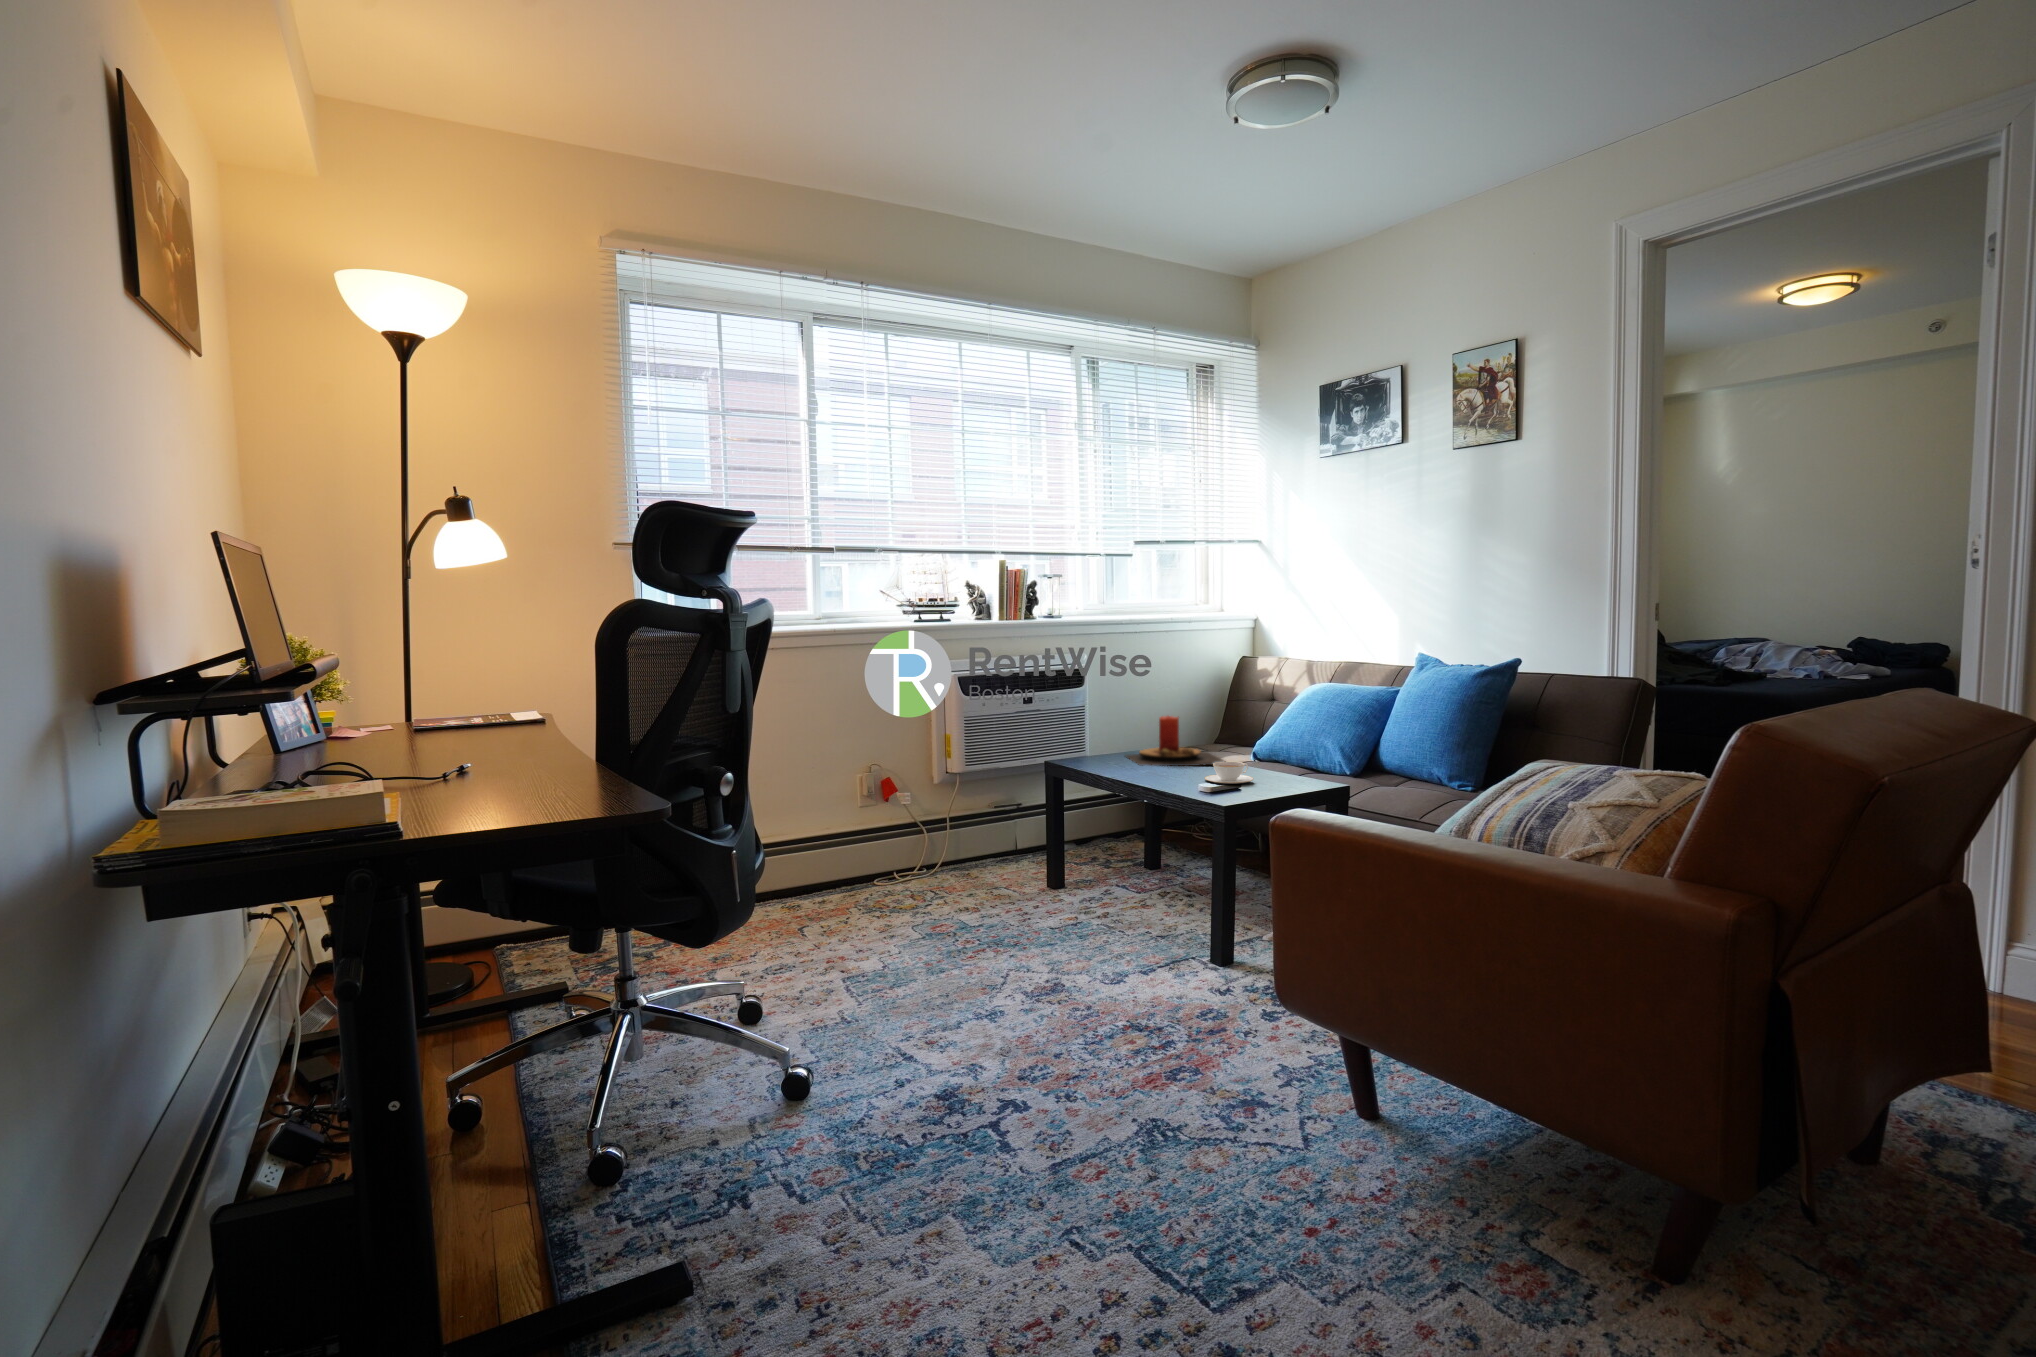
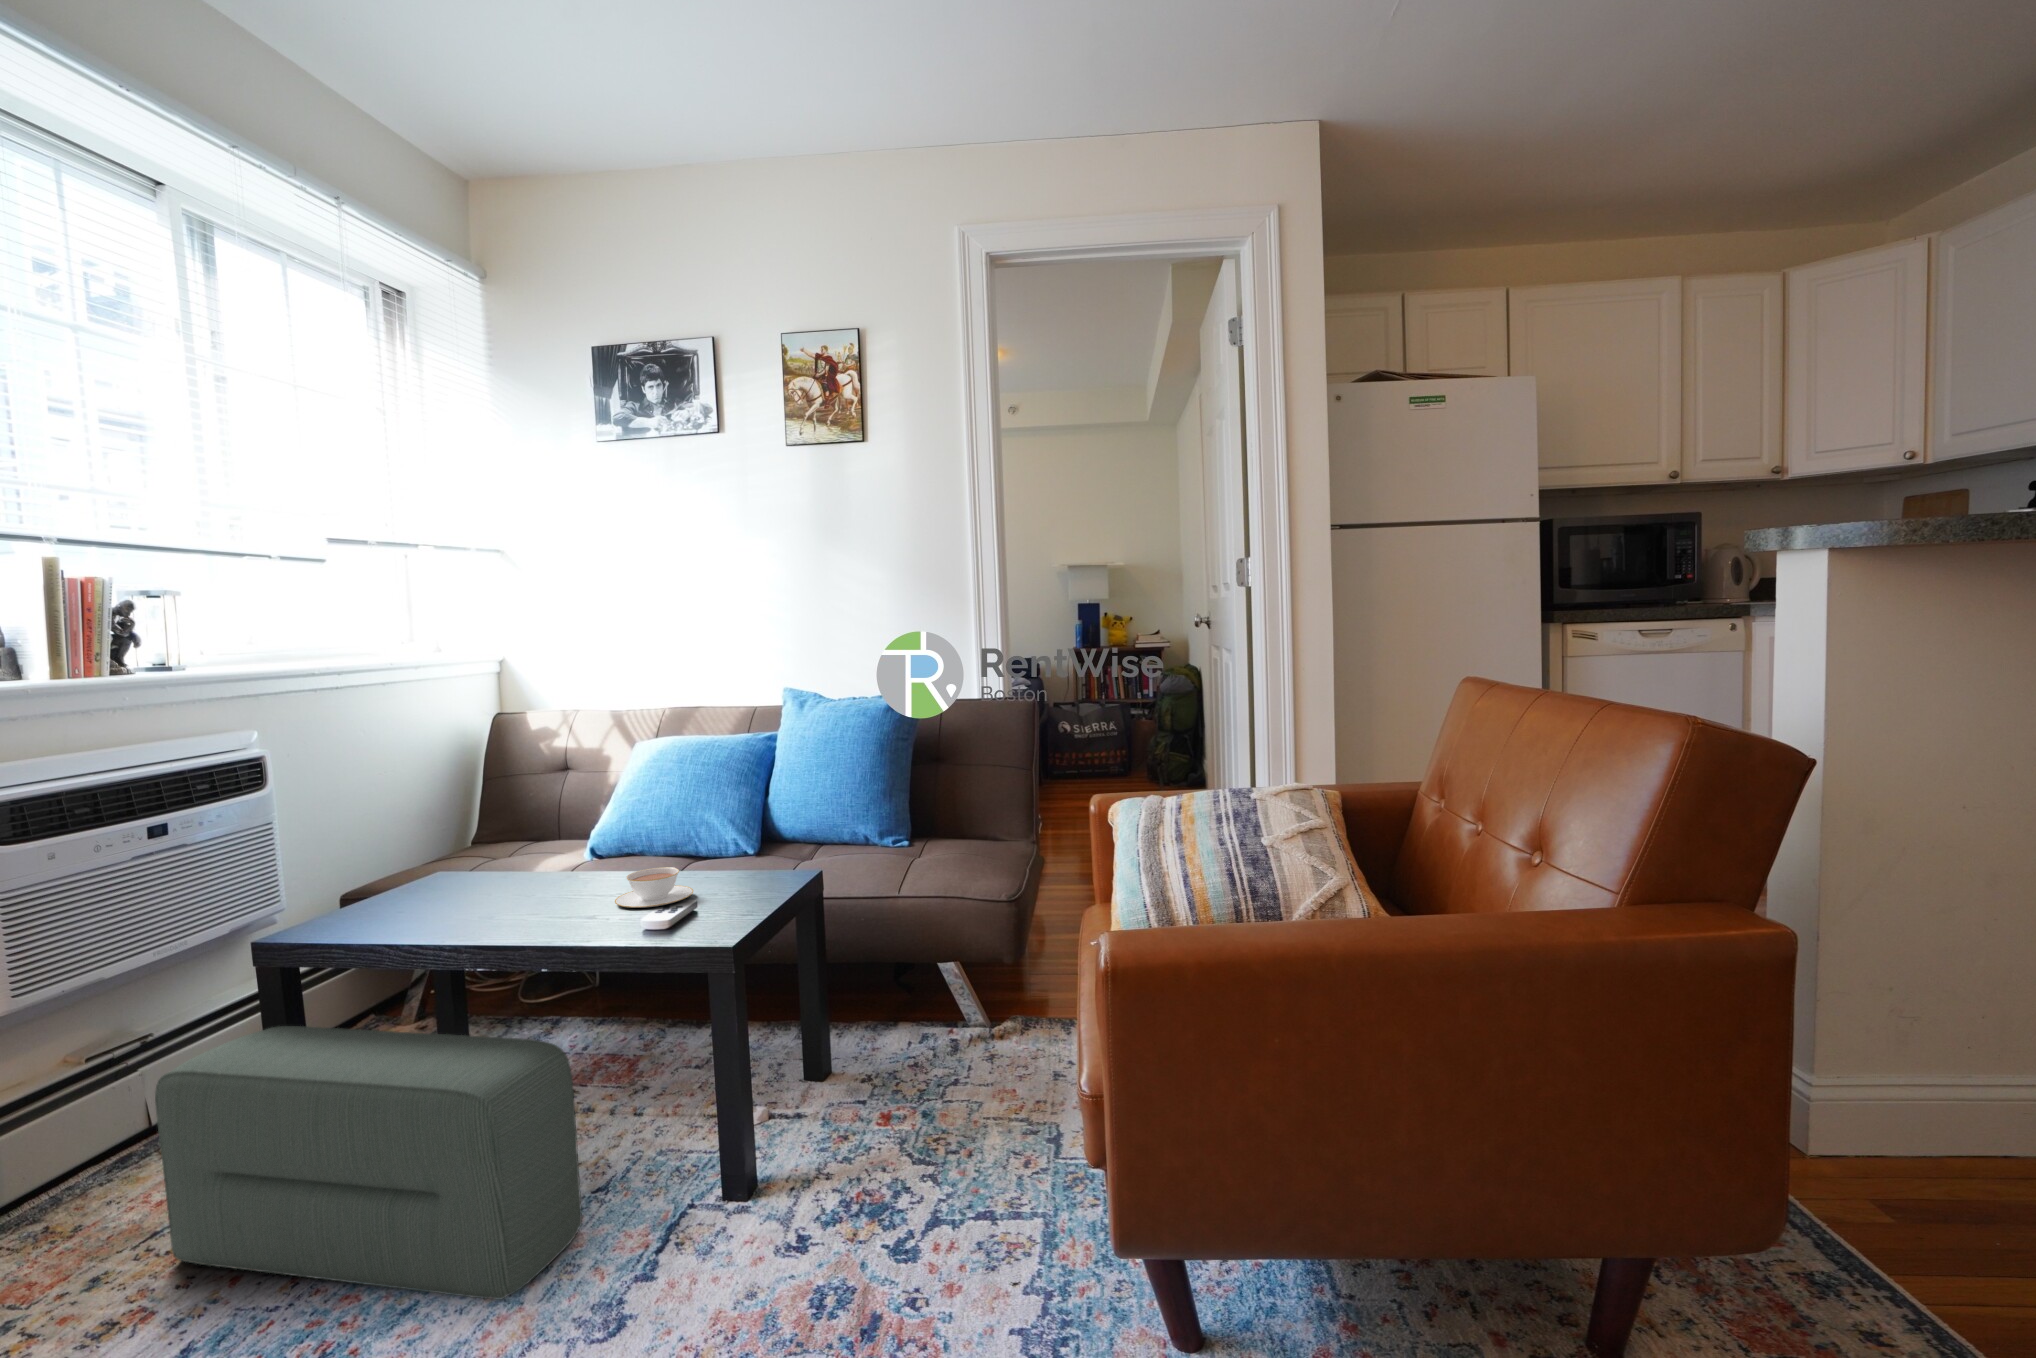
candle: present [1126,716,1224,766] -> none [386,813,593,910]
pouf: none [993,804,1137,955] -> present [155,1026,582,1300]

